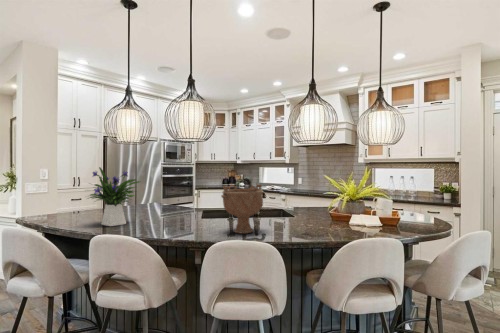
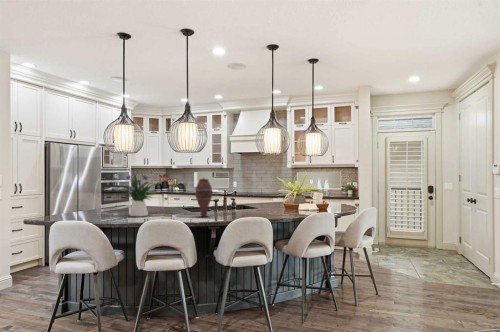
vase: none [171,175,198,234] -> present [195,178,212,217]
decorative bowl: present [221,184,263,234] -> none [226,183,253,215]

